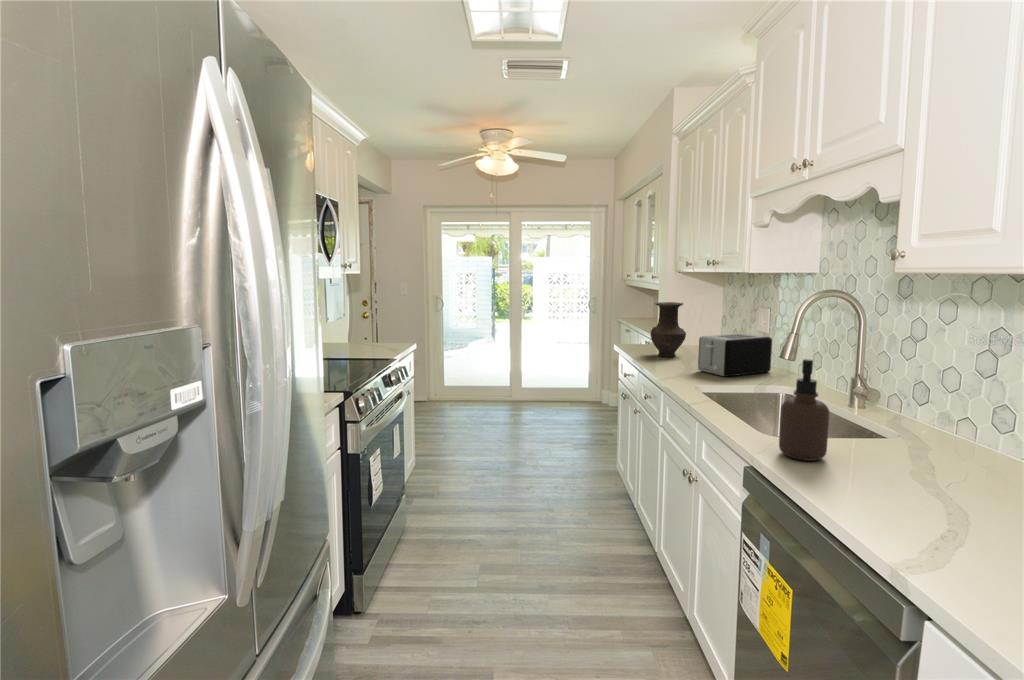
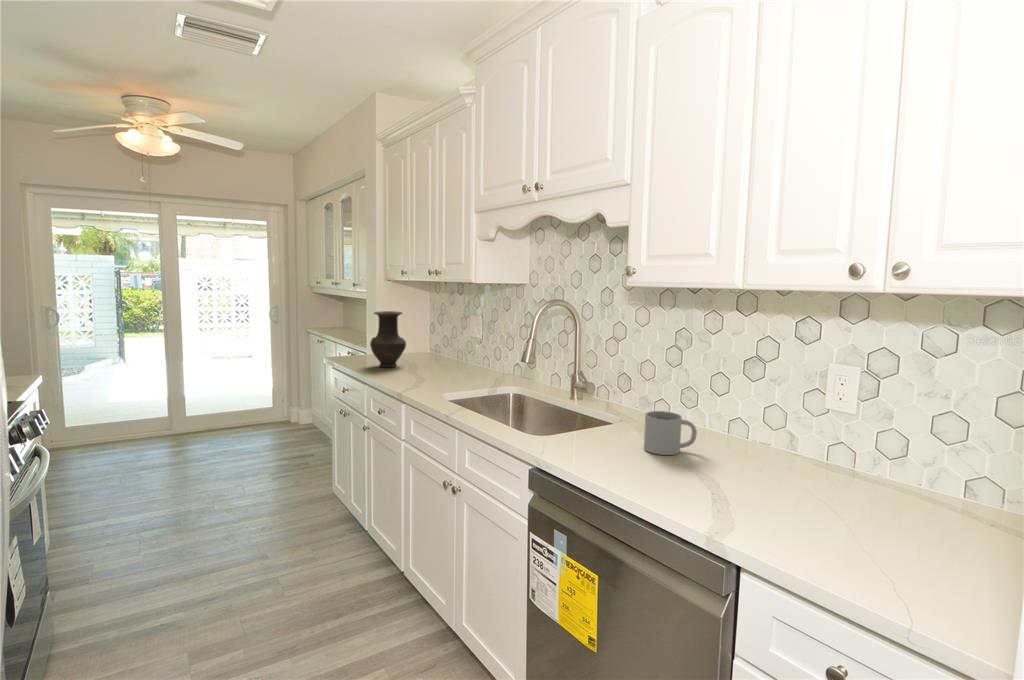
toaster: present [698,333,772,377] -> none [430,340,492,383]
soap dispenser: present [779,359,829,461] -> none [558,363,597,455]
mug: none [895,426,977,482] -> present [644,411,697,455]

